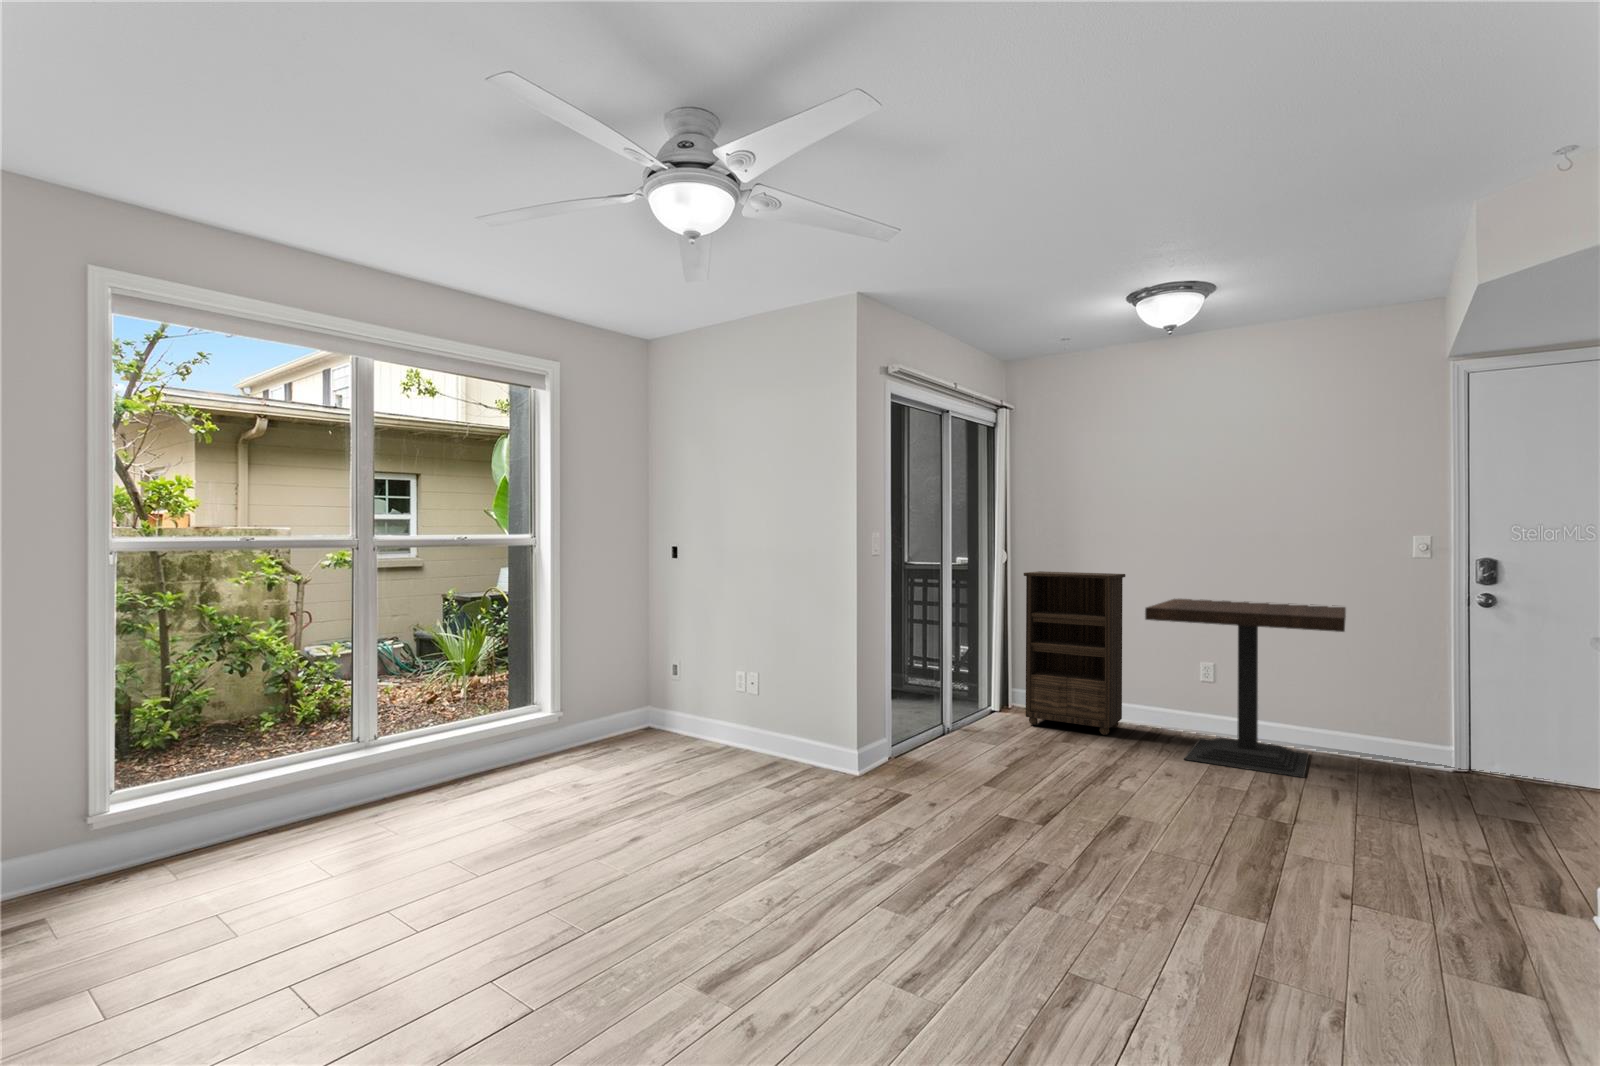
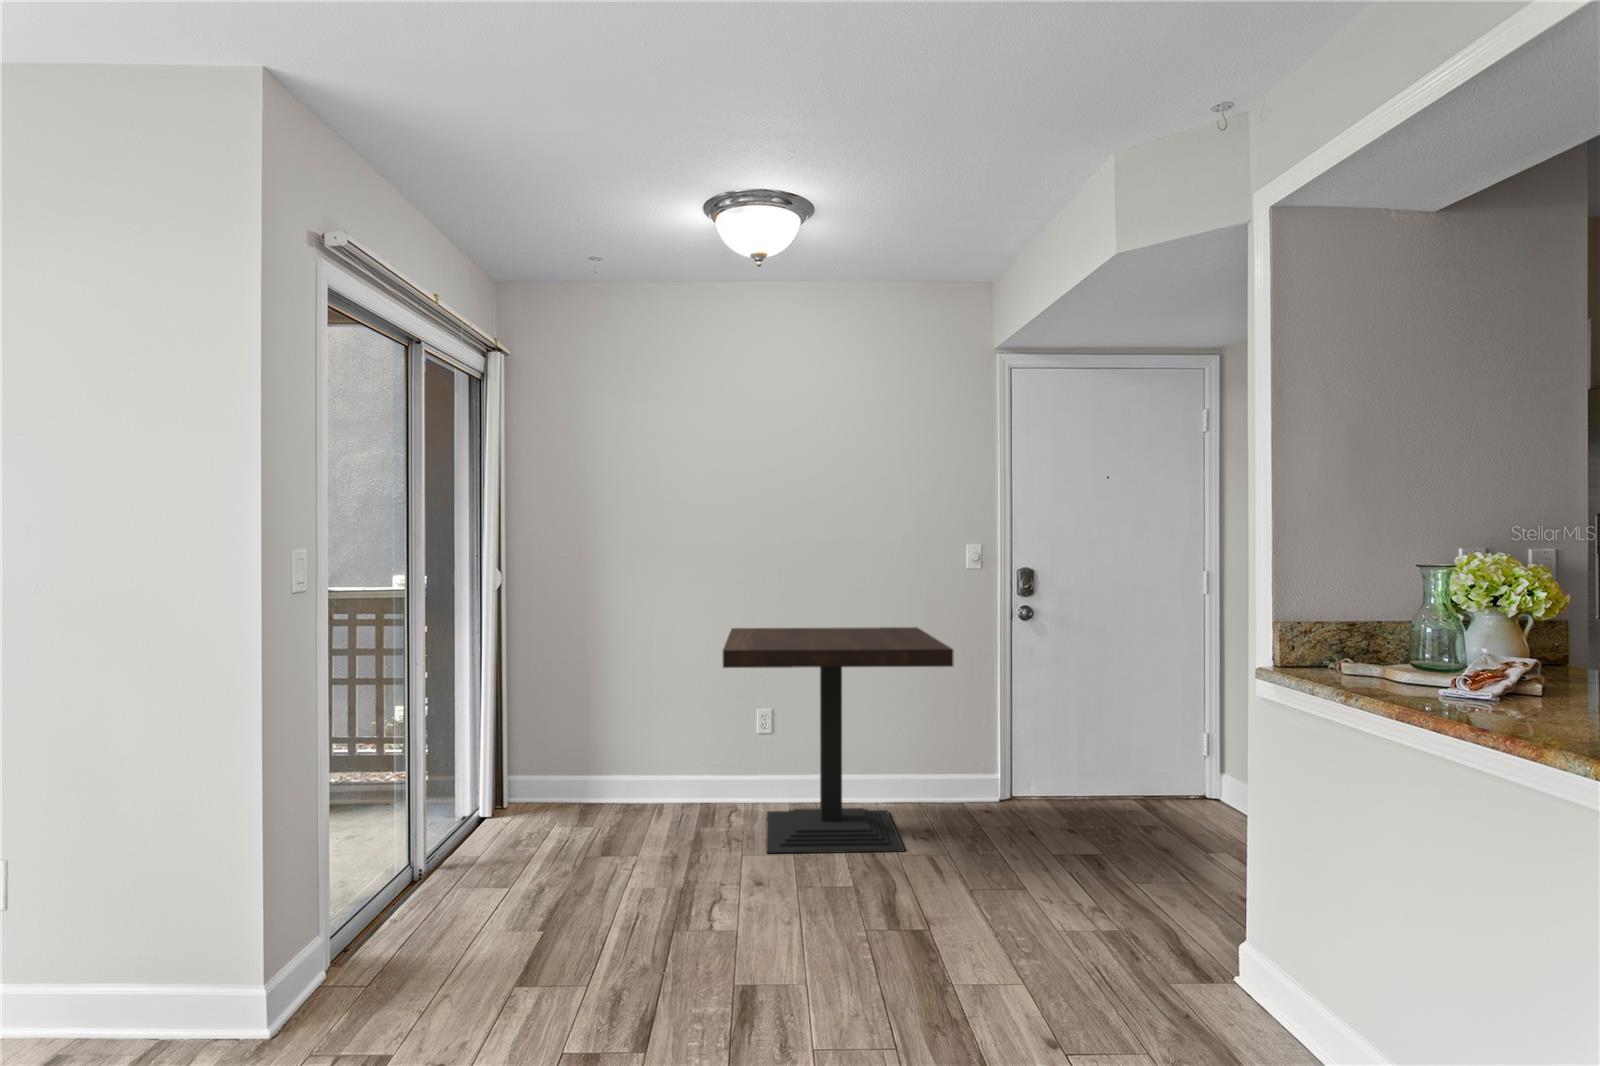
bookshelf: present [1024,571,1126,735] -> none [533,598,671,832]

